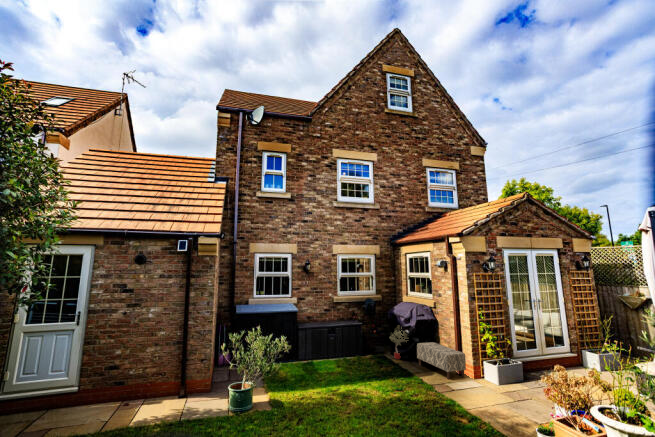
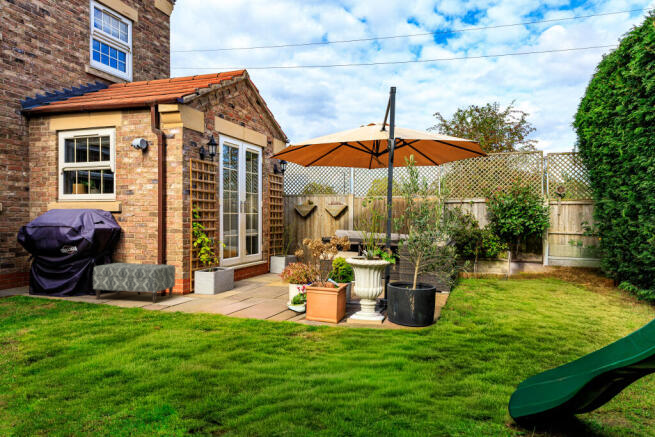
potted tree: present [390,325,408,359] -> none [29,244,76,301]

